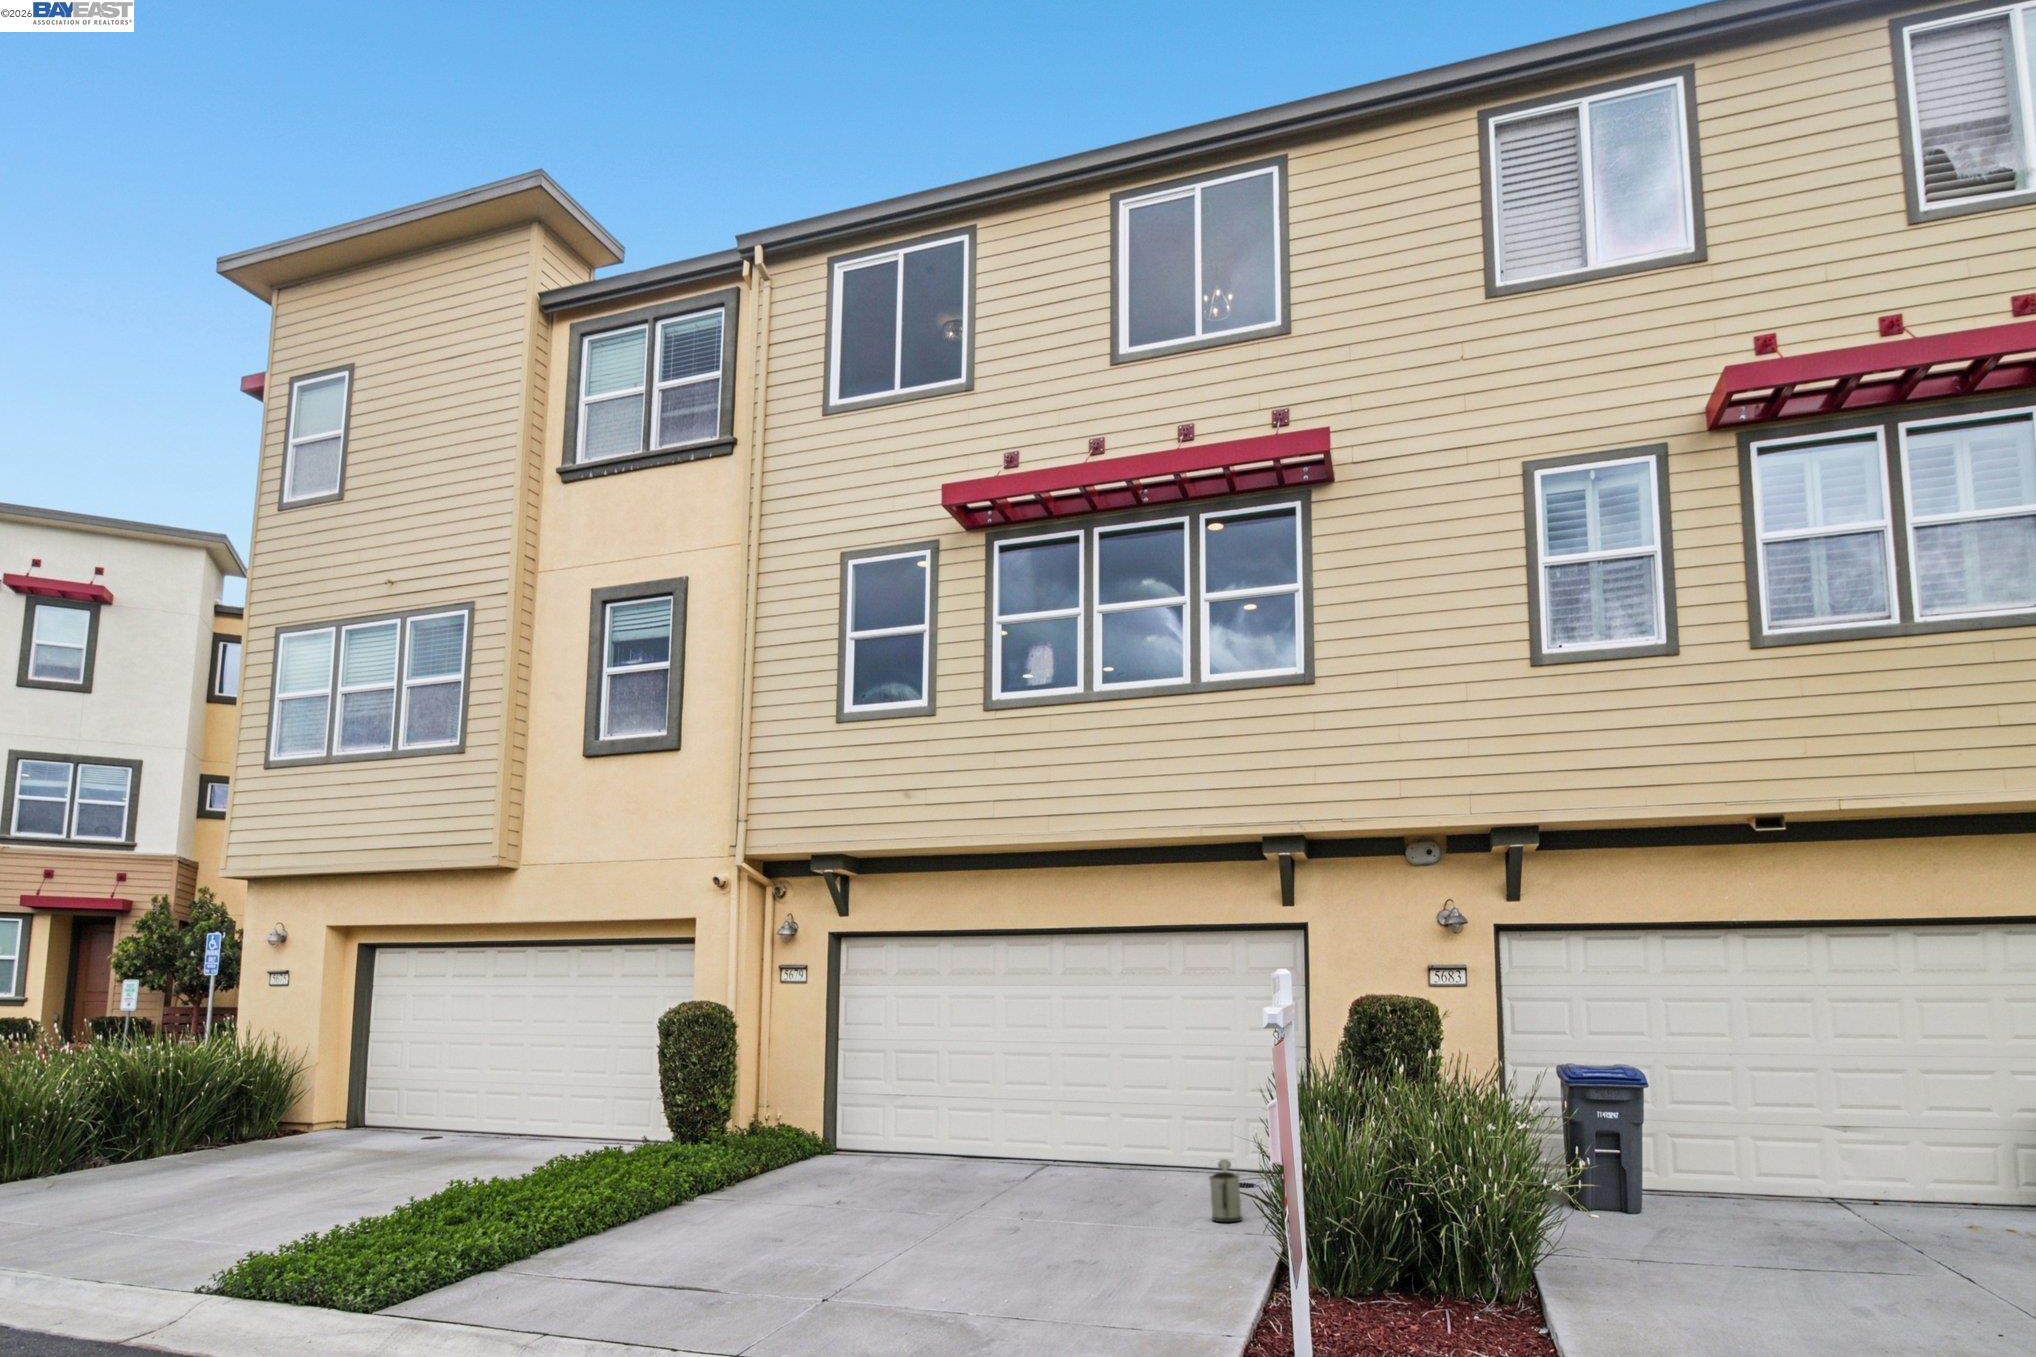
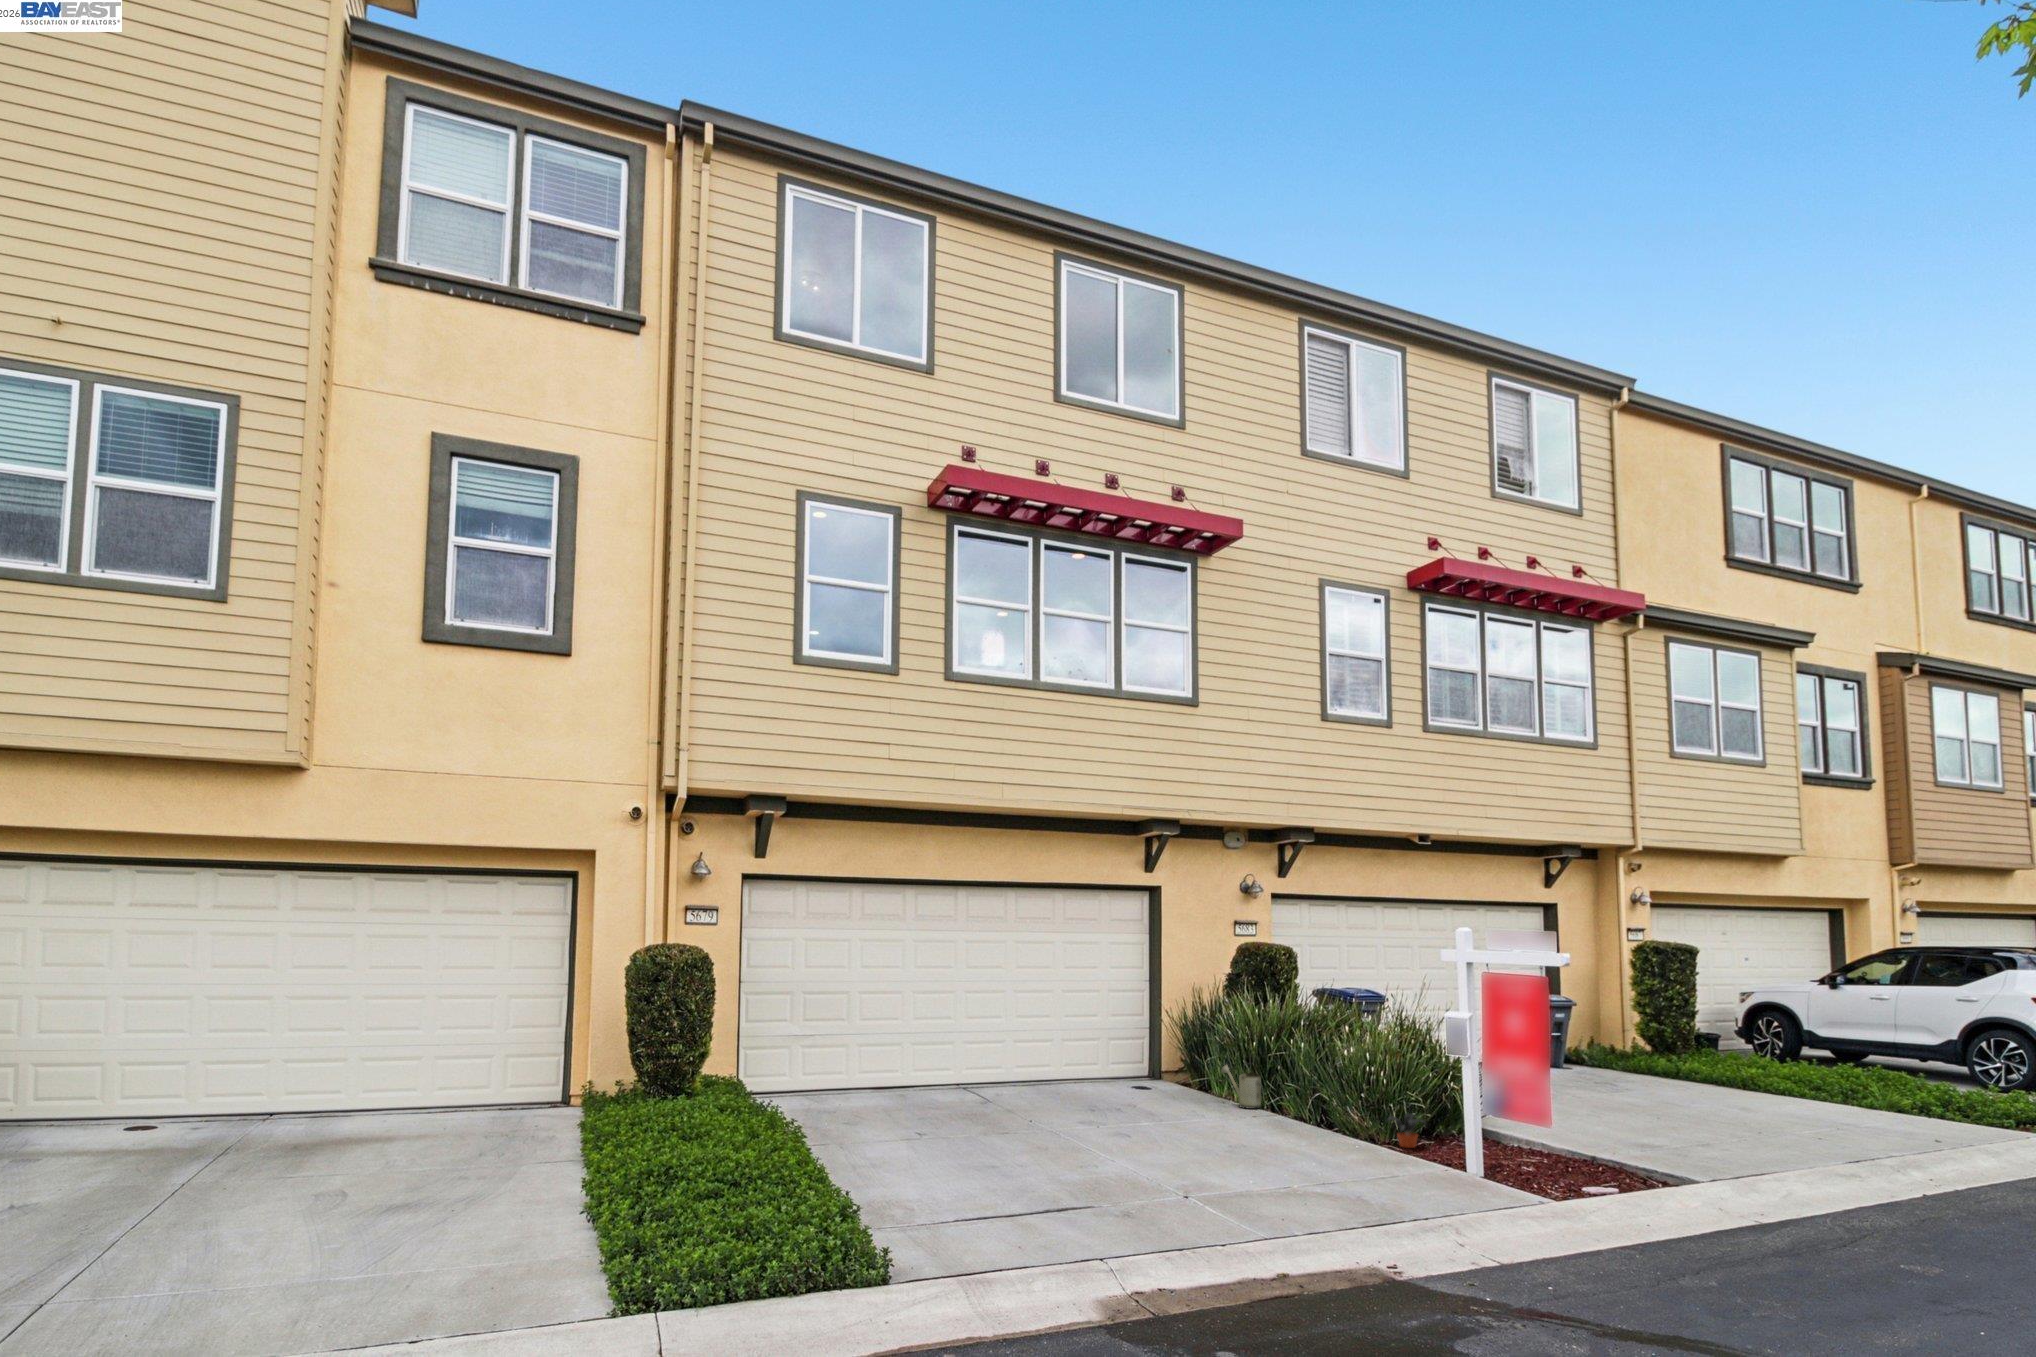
potted plant: none [1128,1238,1187,1291] -> present [1387,1113,1426,1148]

